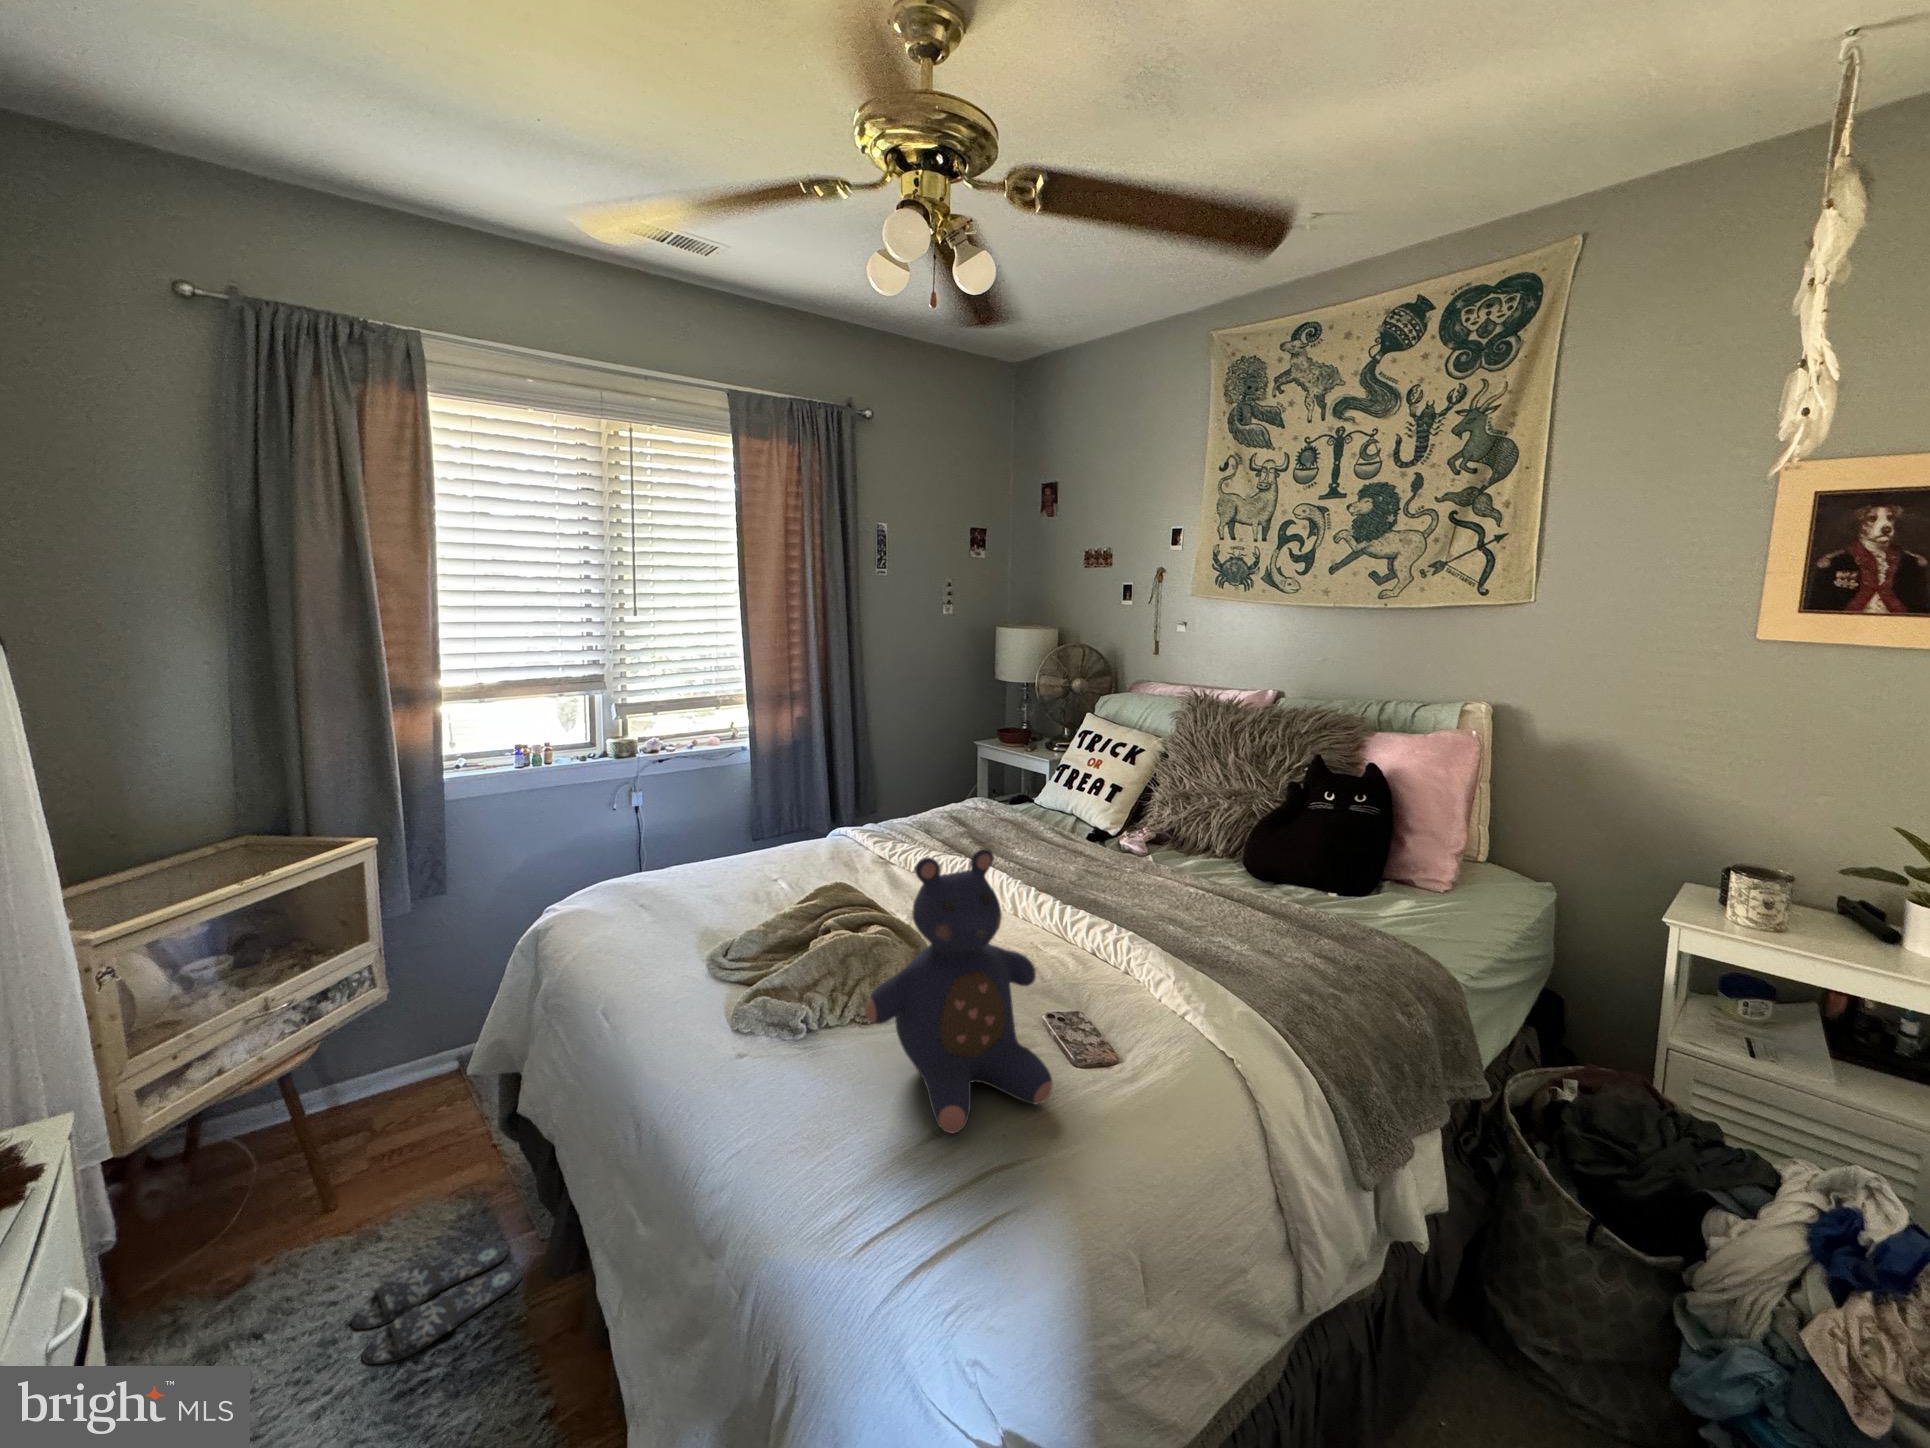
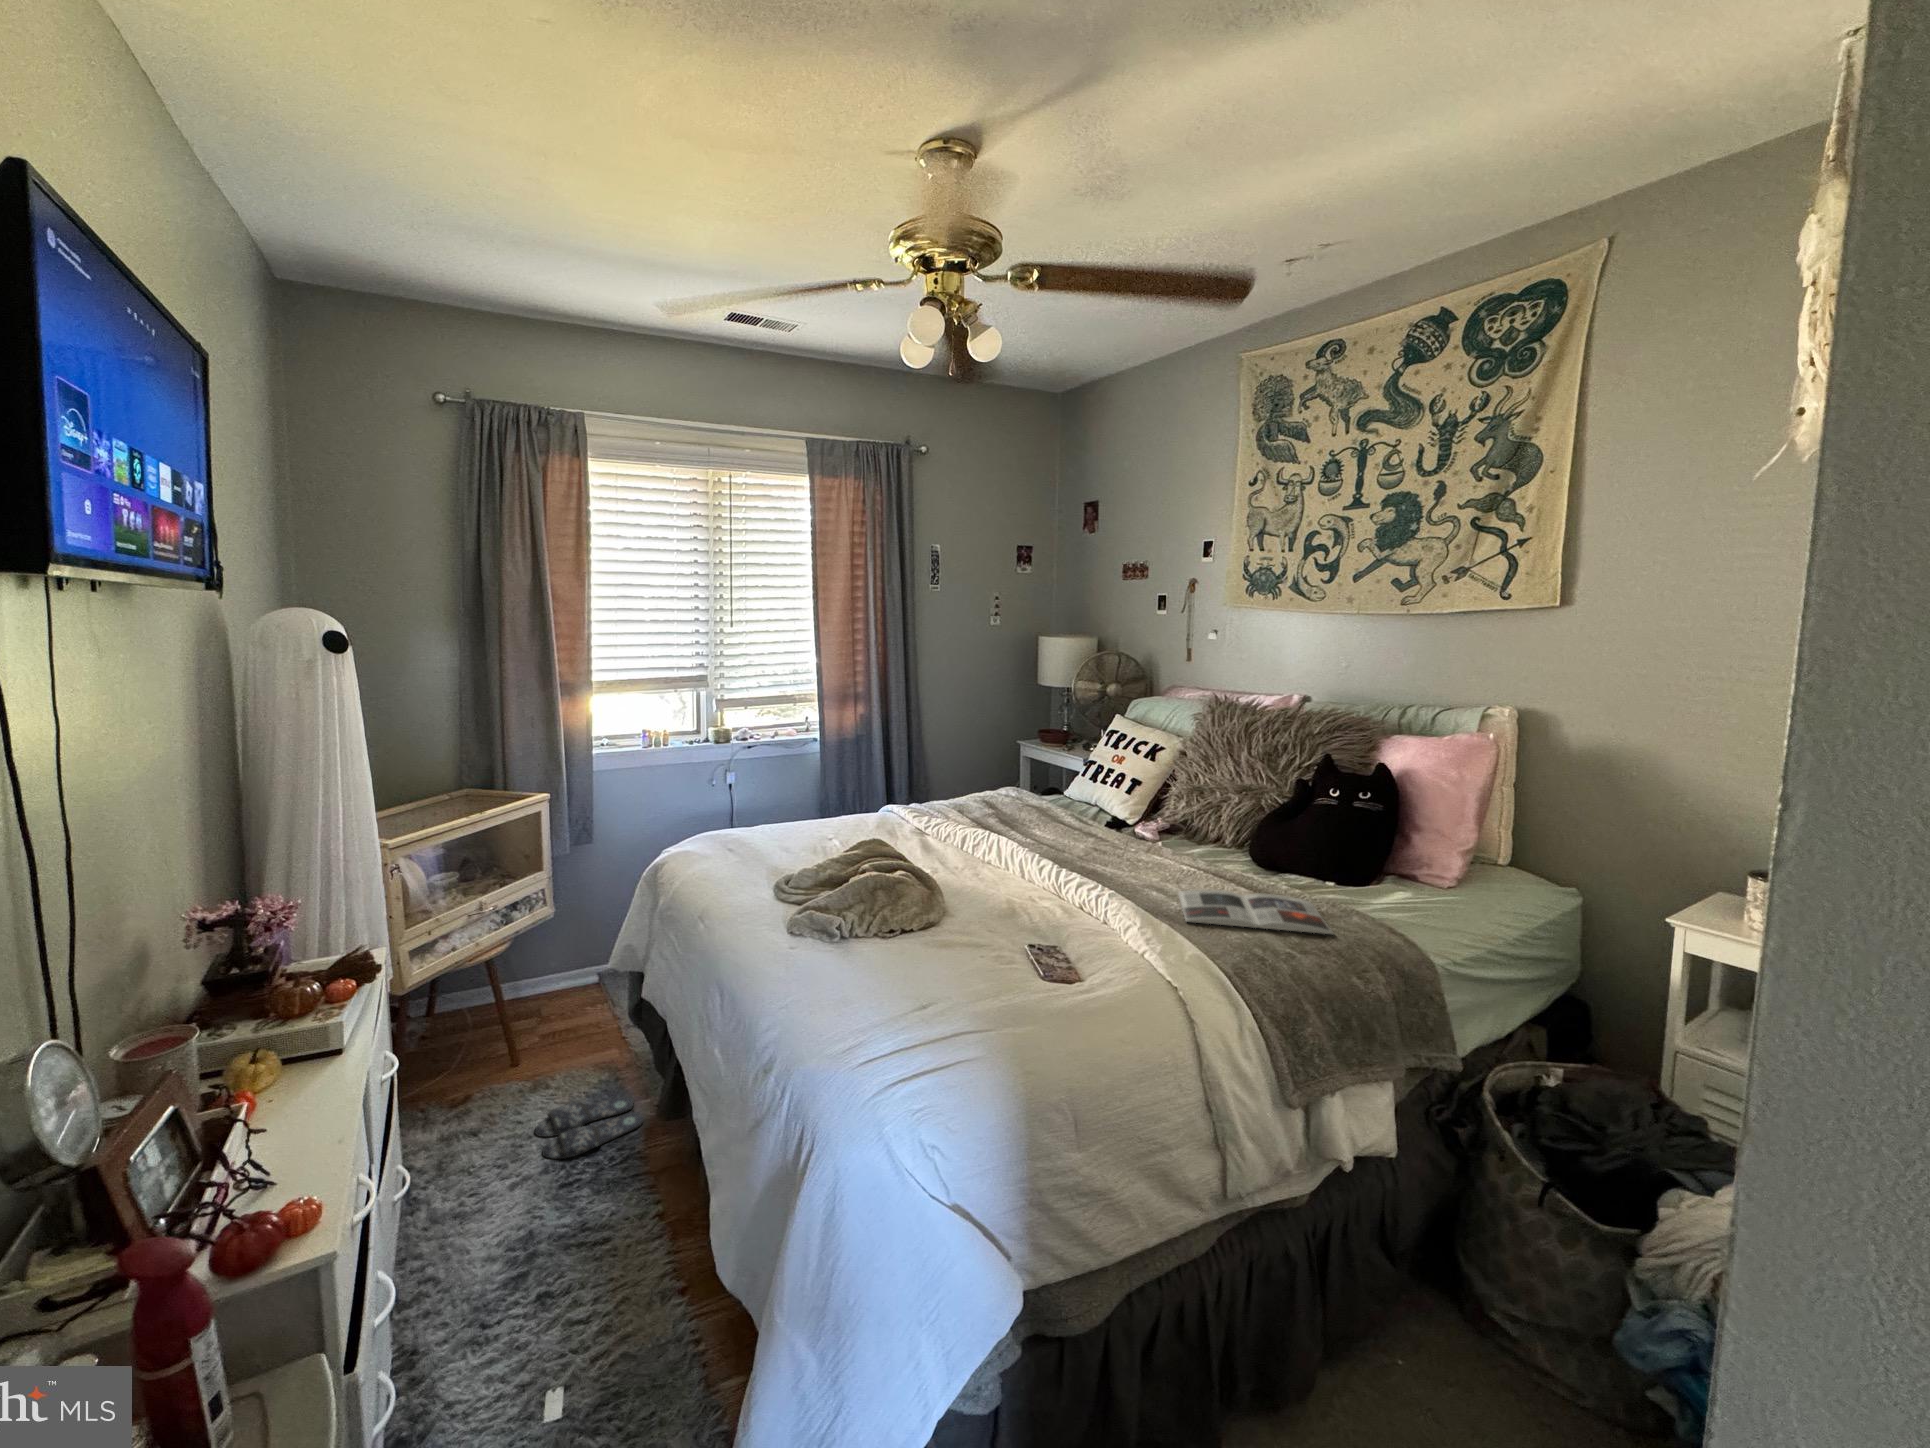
teddy bear: present [865,849,1053,1133] -> none [880,800,1019,1003]
magazine: none [1193,917,1370,965] -> present [1178,890,1333,934]

